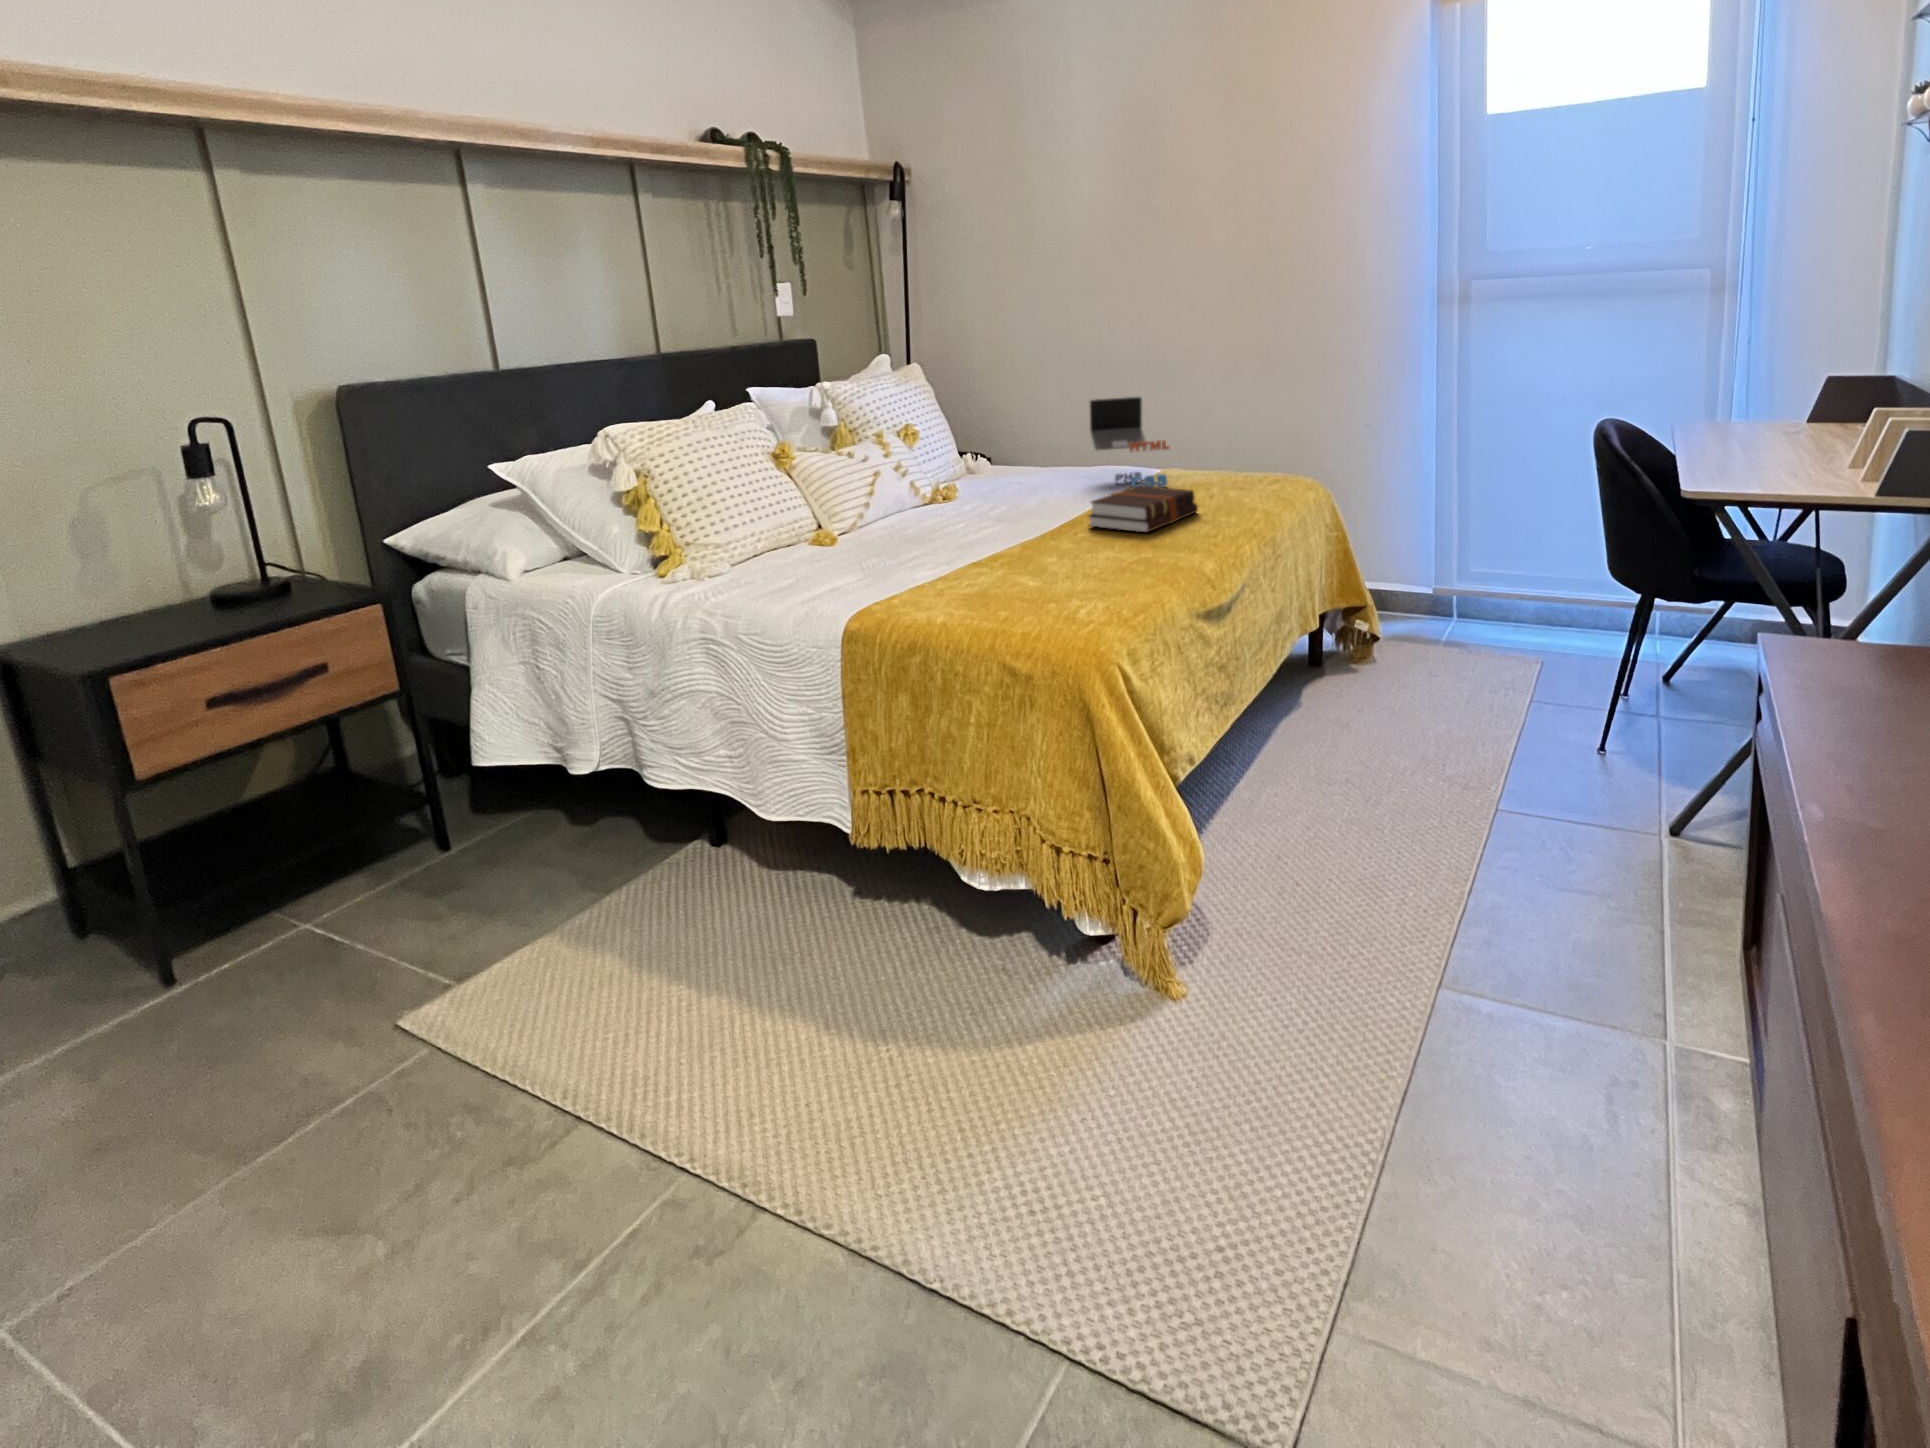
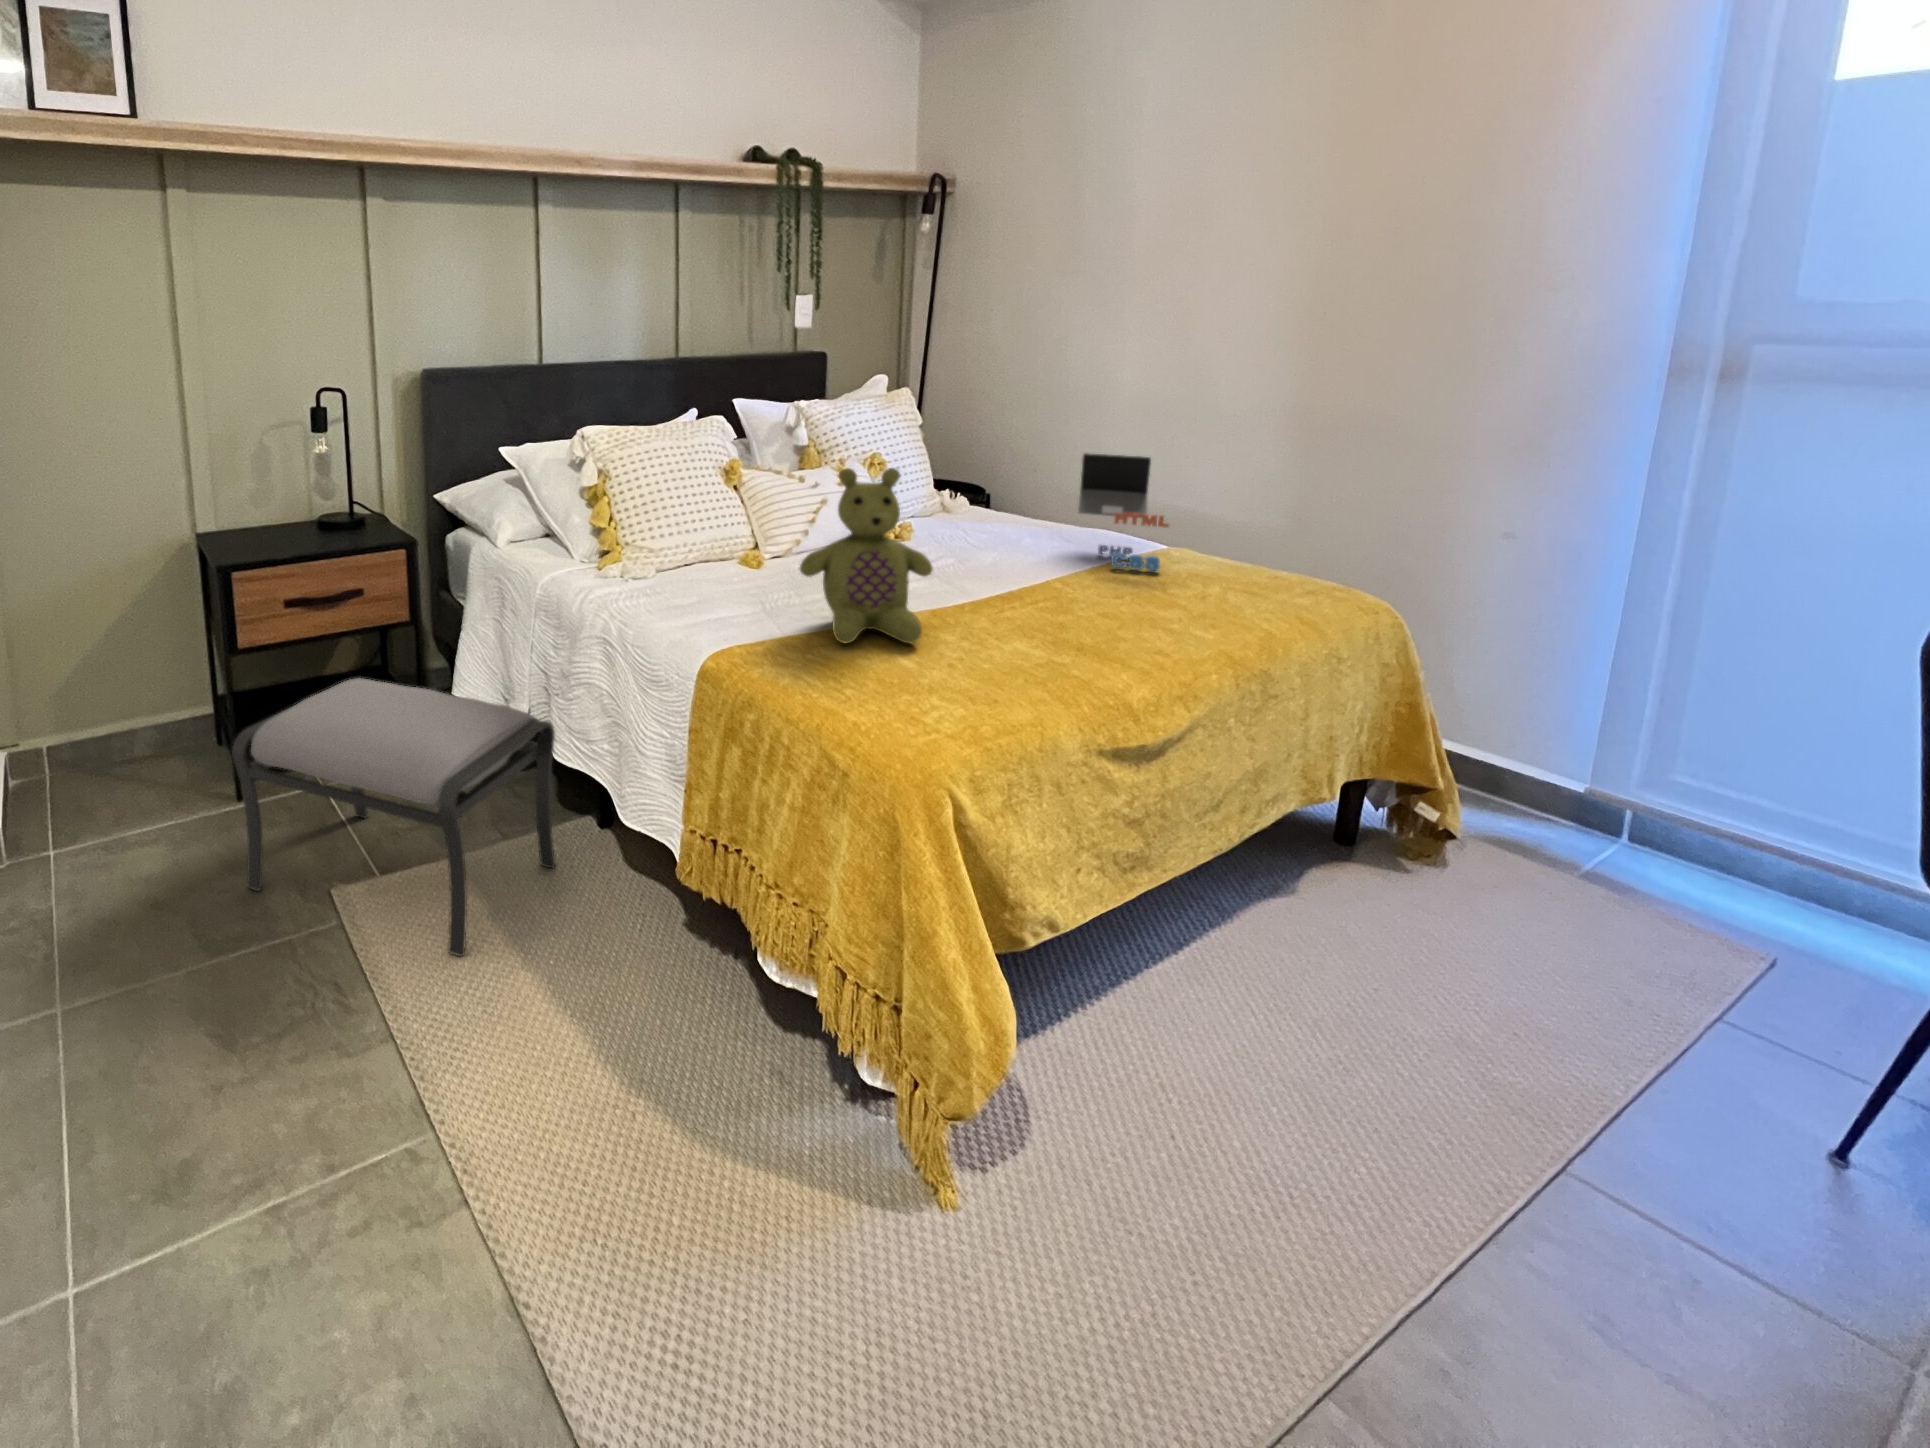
stuffed bear: none [906,418,1031,582] -> present [800,468,933,644]
hardback book: present [1088,486,1198,532] -> none [1022,568,1173,629]
ottoman: none [204,738,683,1067] -> present [232,678,555,956]

